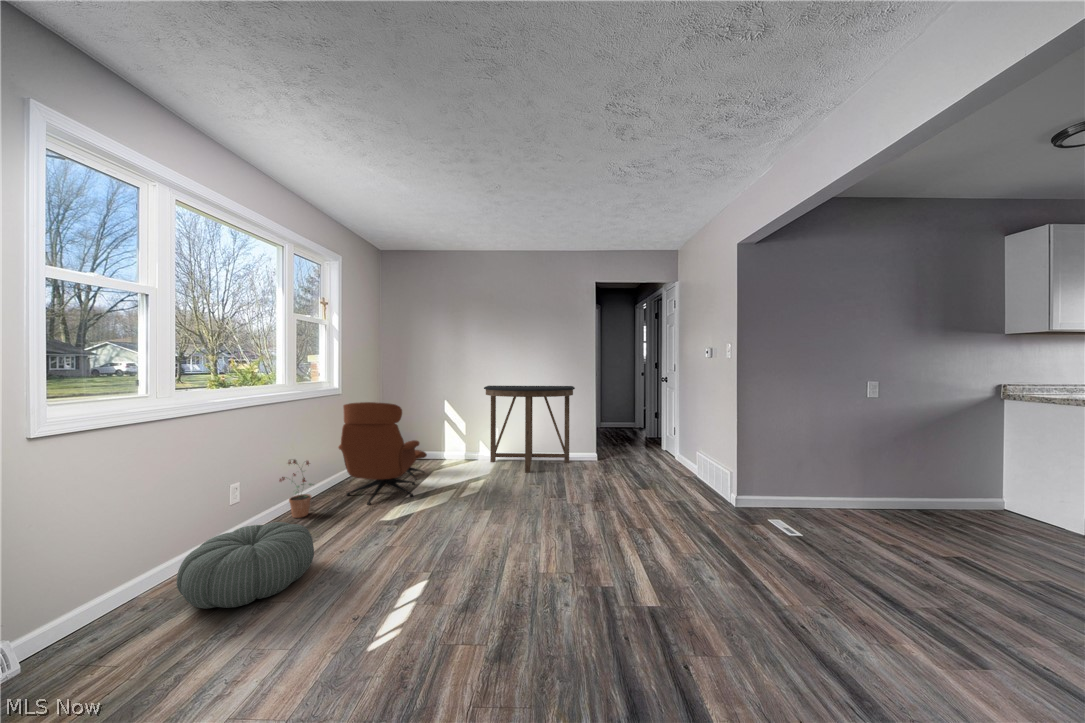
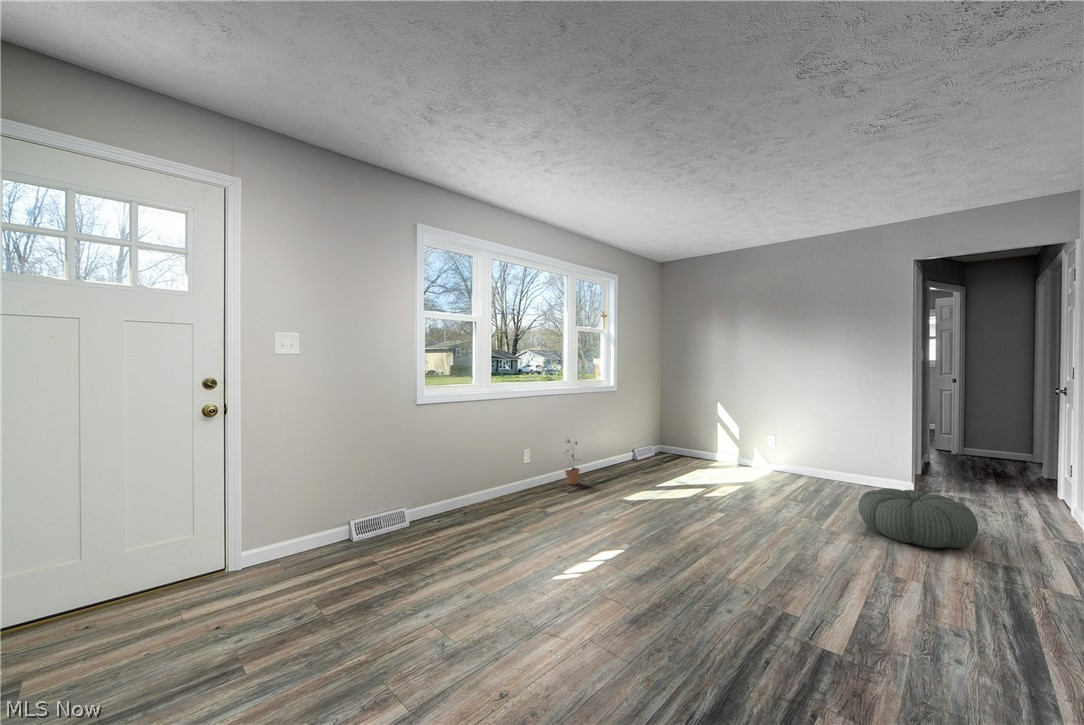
console table: present [484,386,575,473] -> none [753,385,890,492]
lounge chair: present [339,402,427,505] -> none [601,397,690,488]
pouf: present [177,522,314,609] -> present [859,488,978,548]

